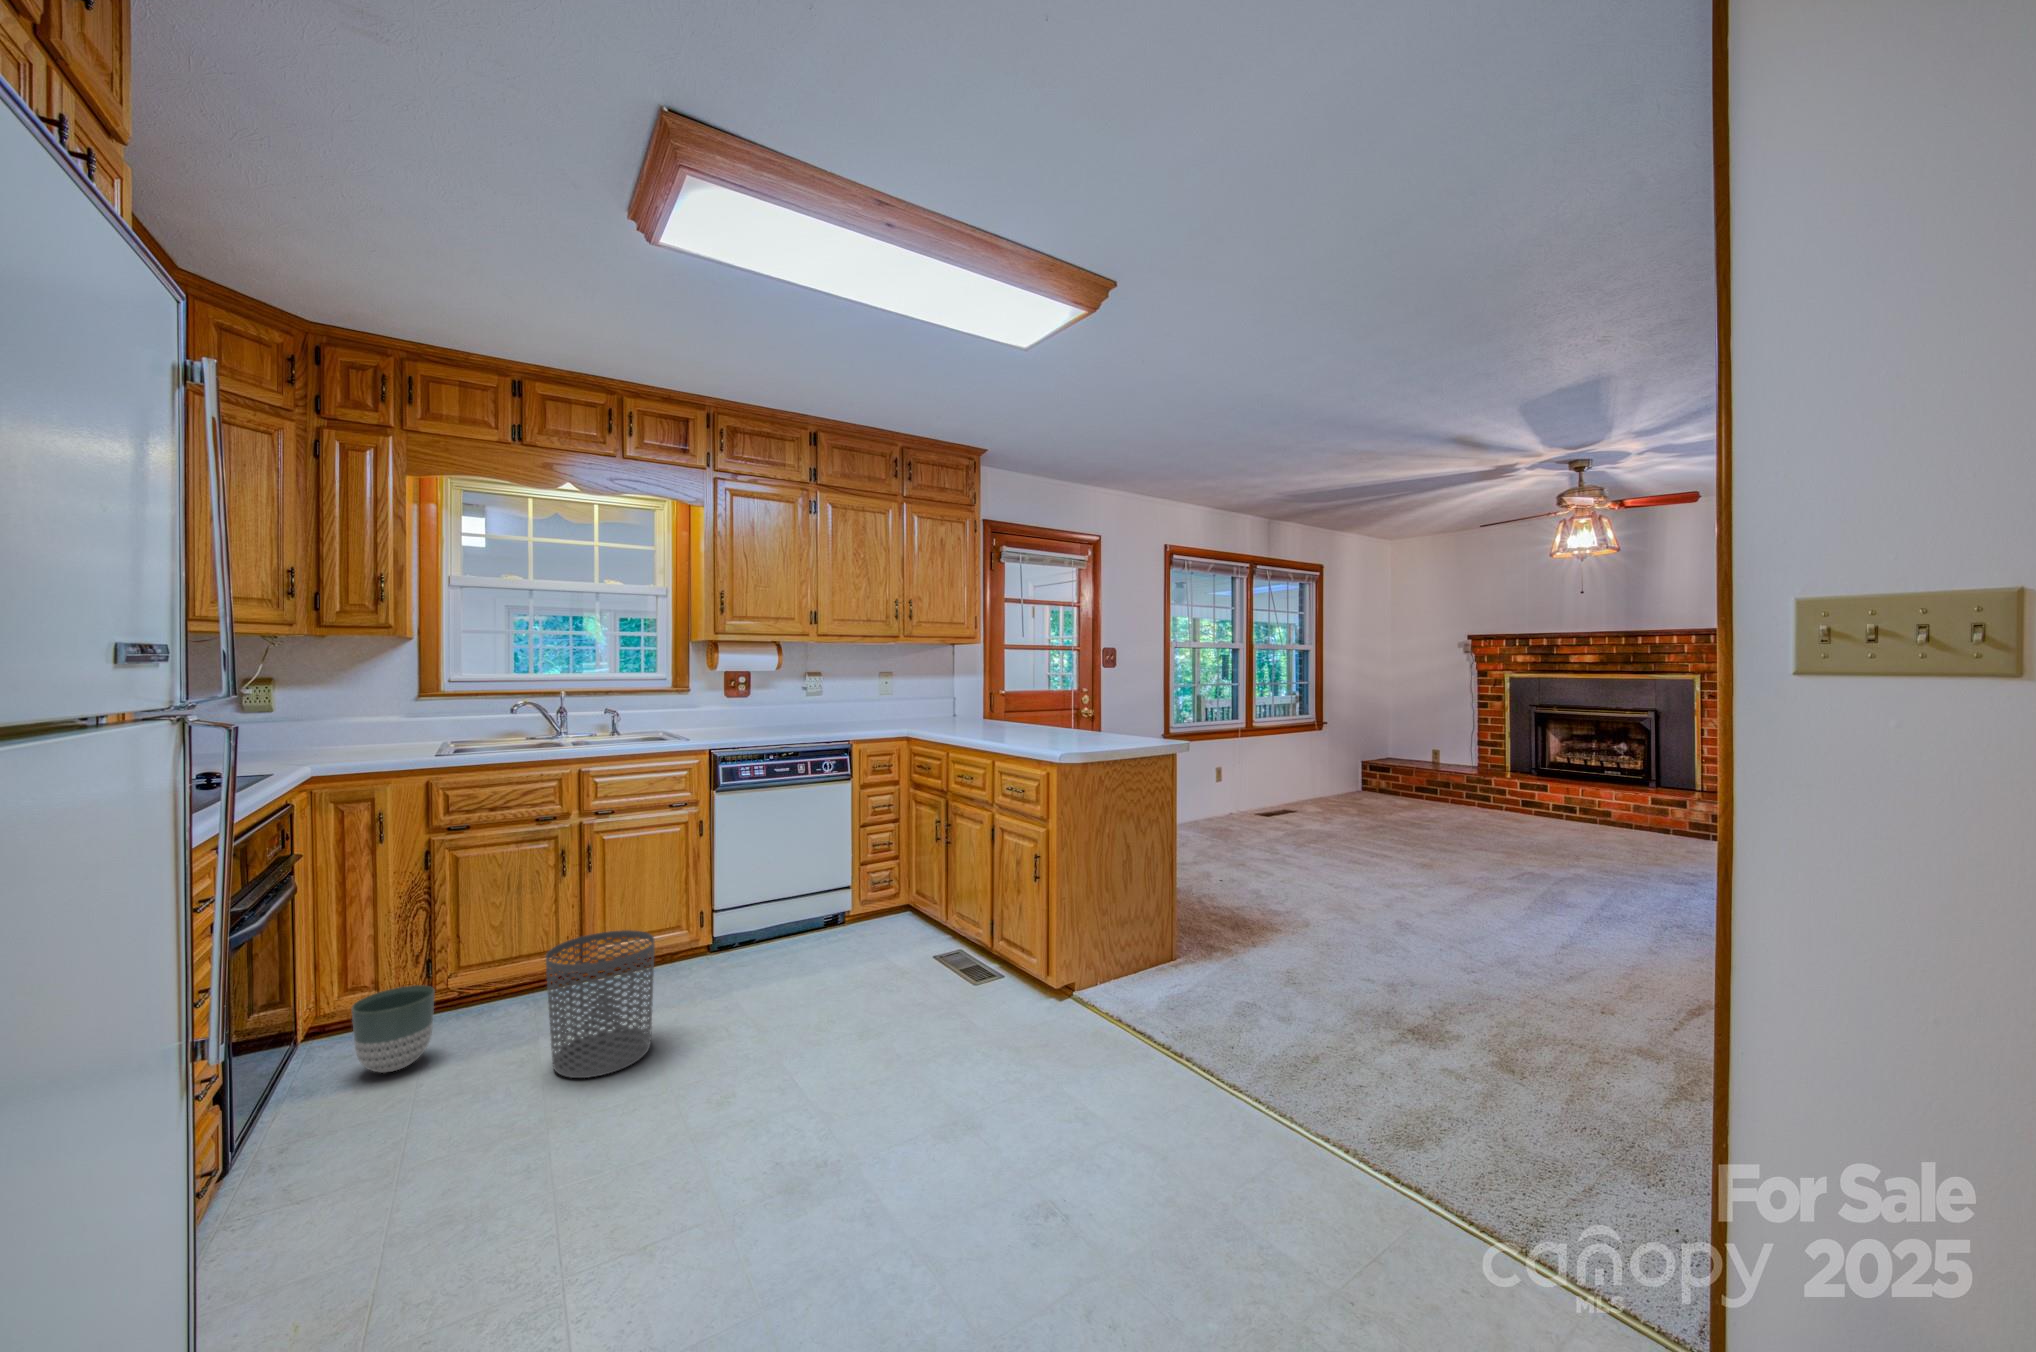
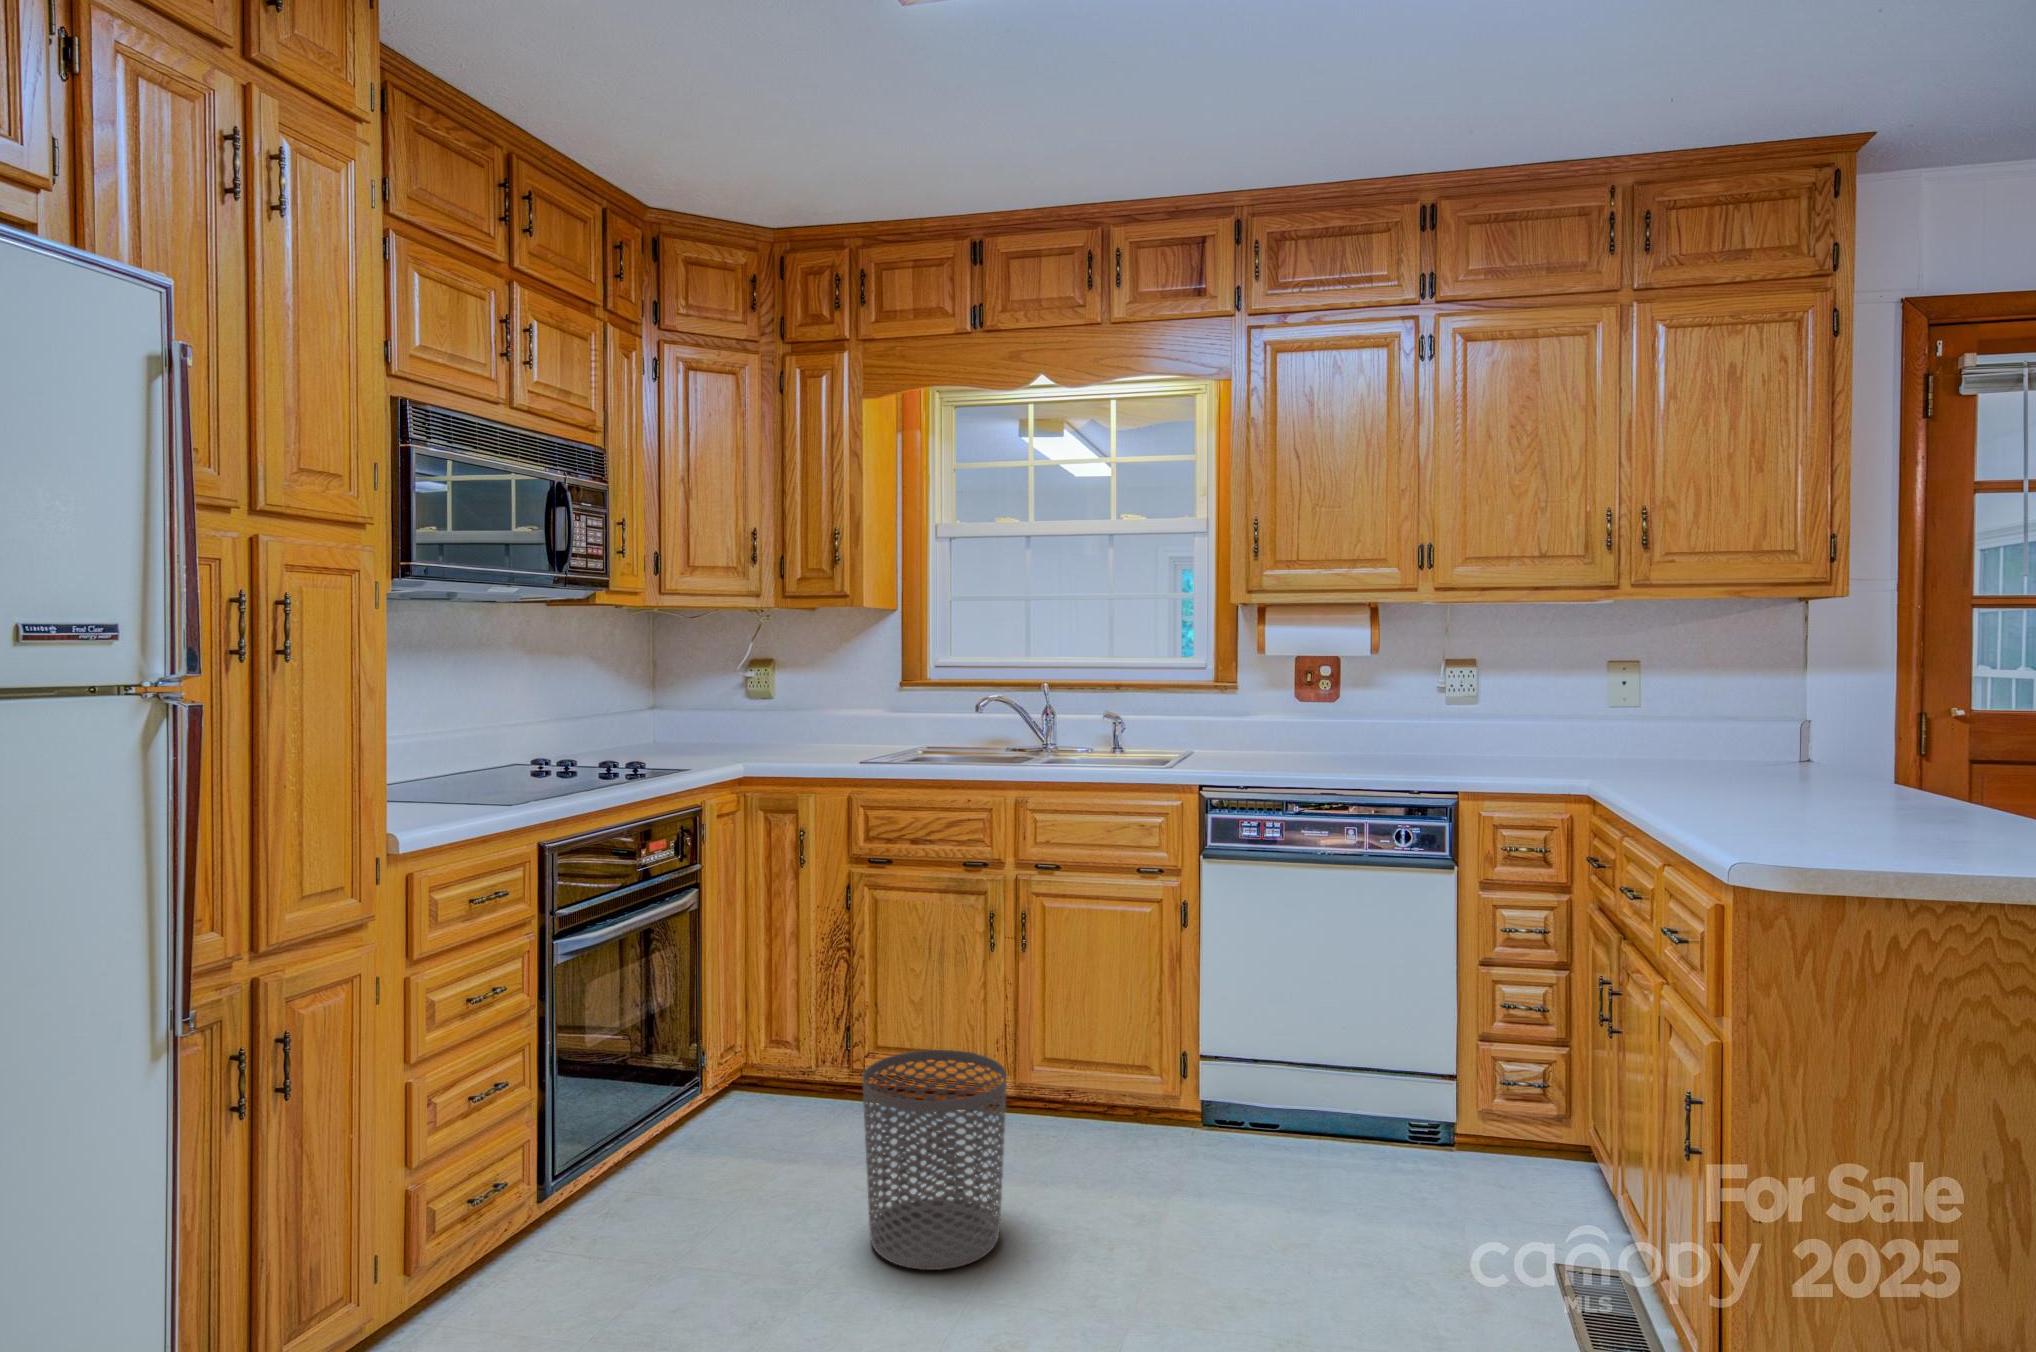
planter: present [352,985,435,1073] -> none [727,1053,809,1158]

